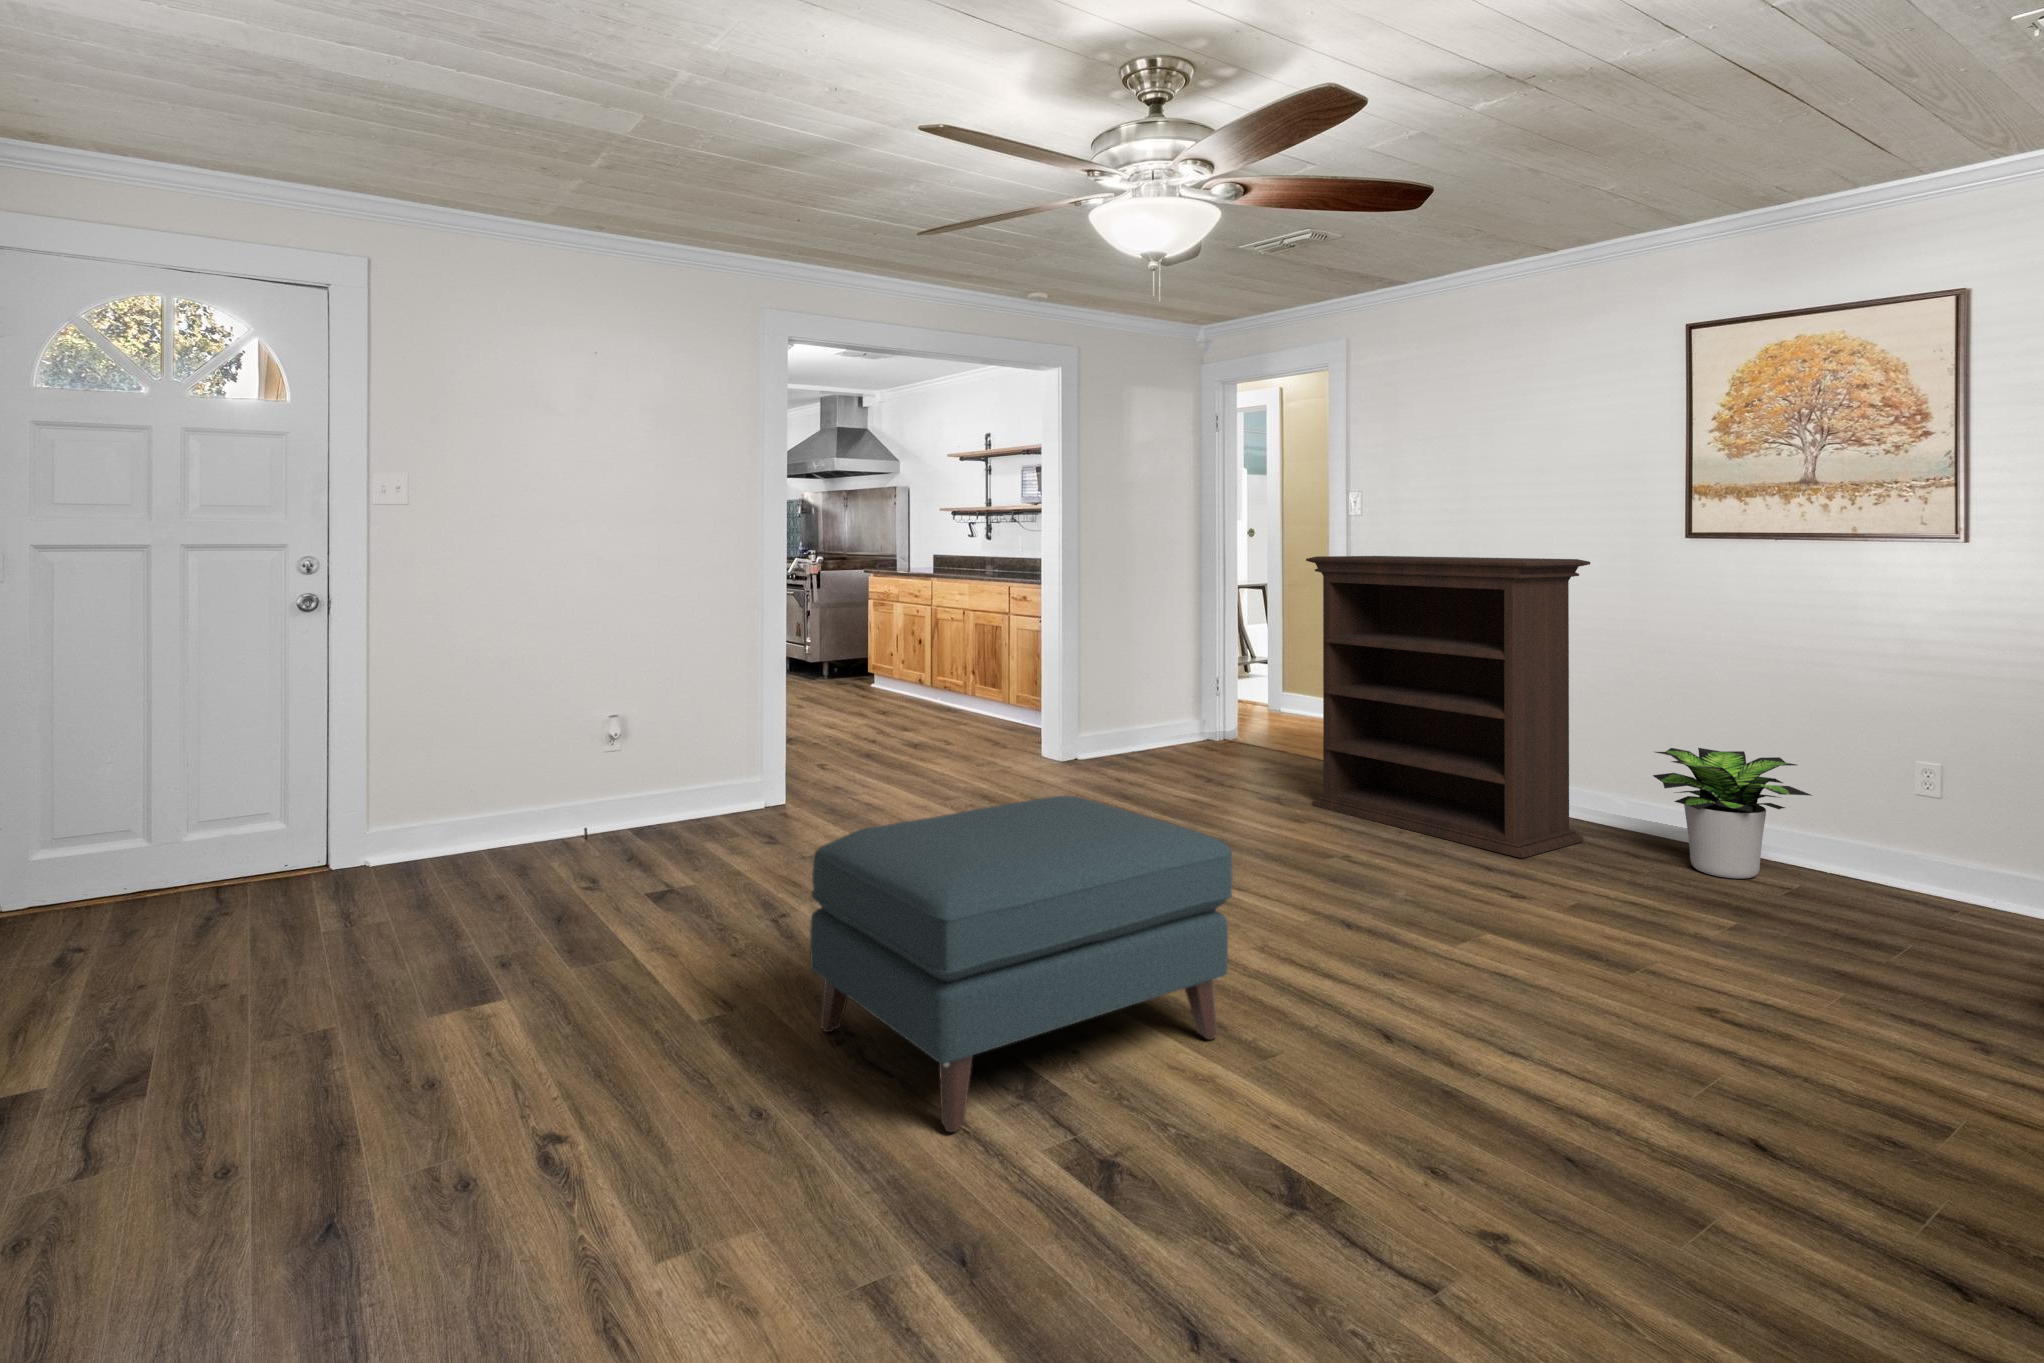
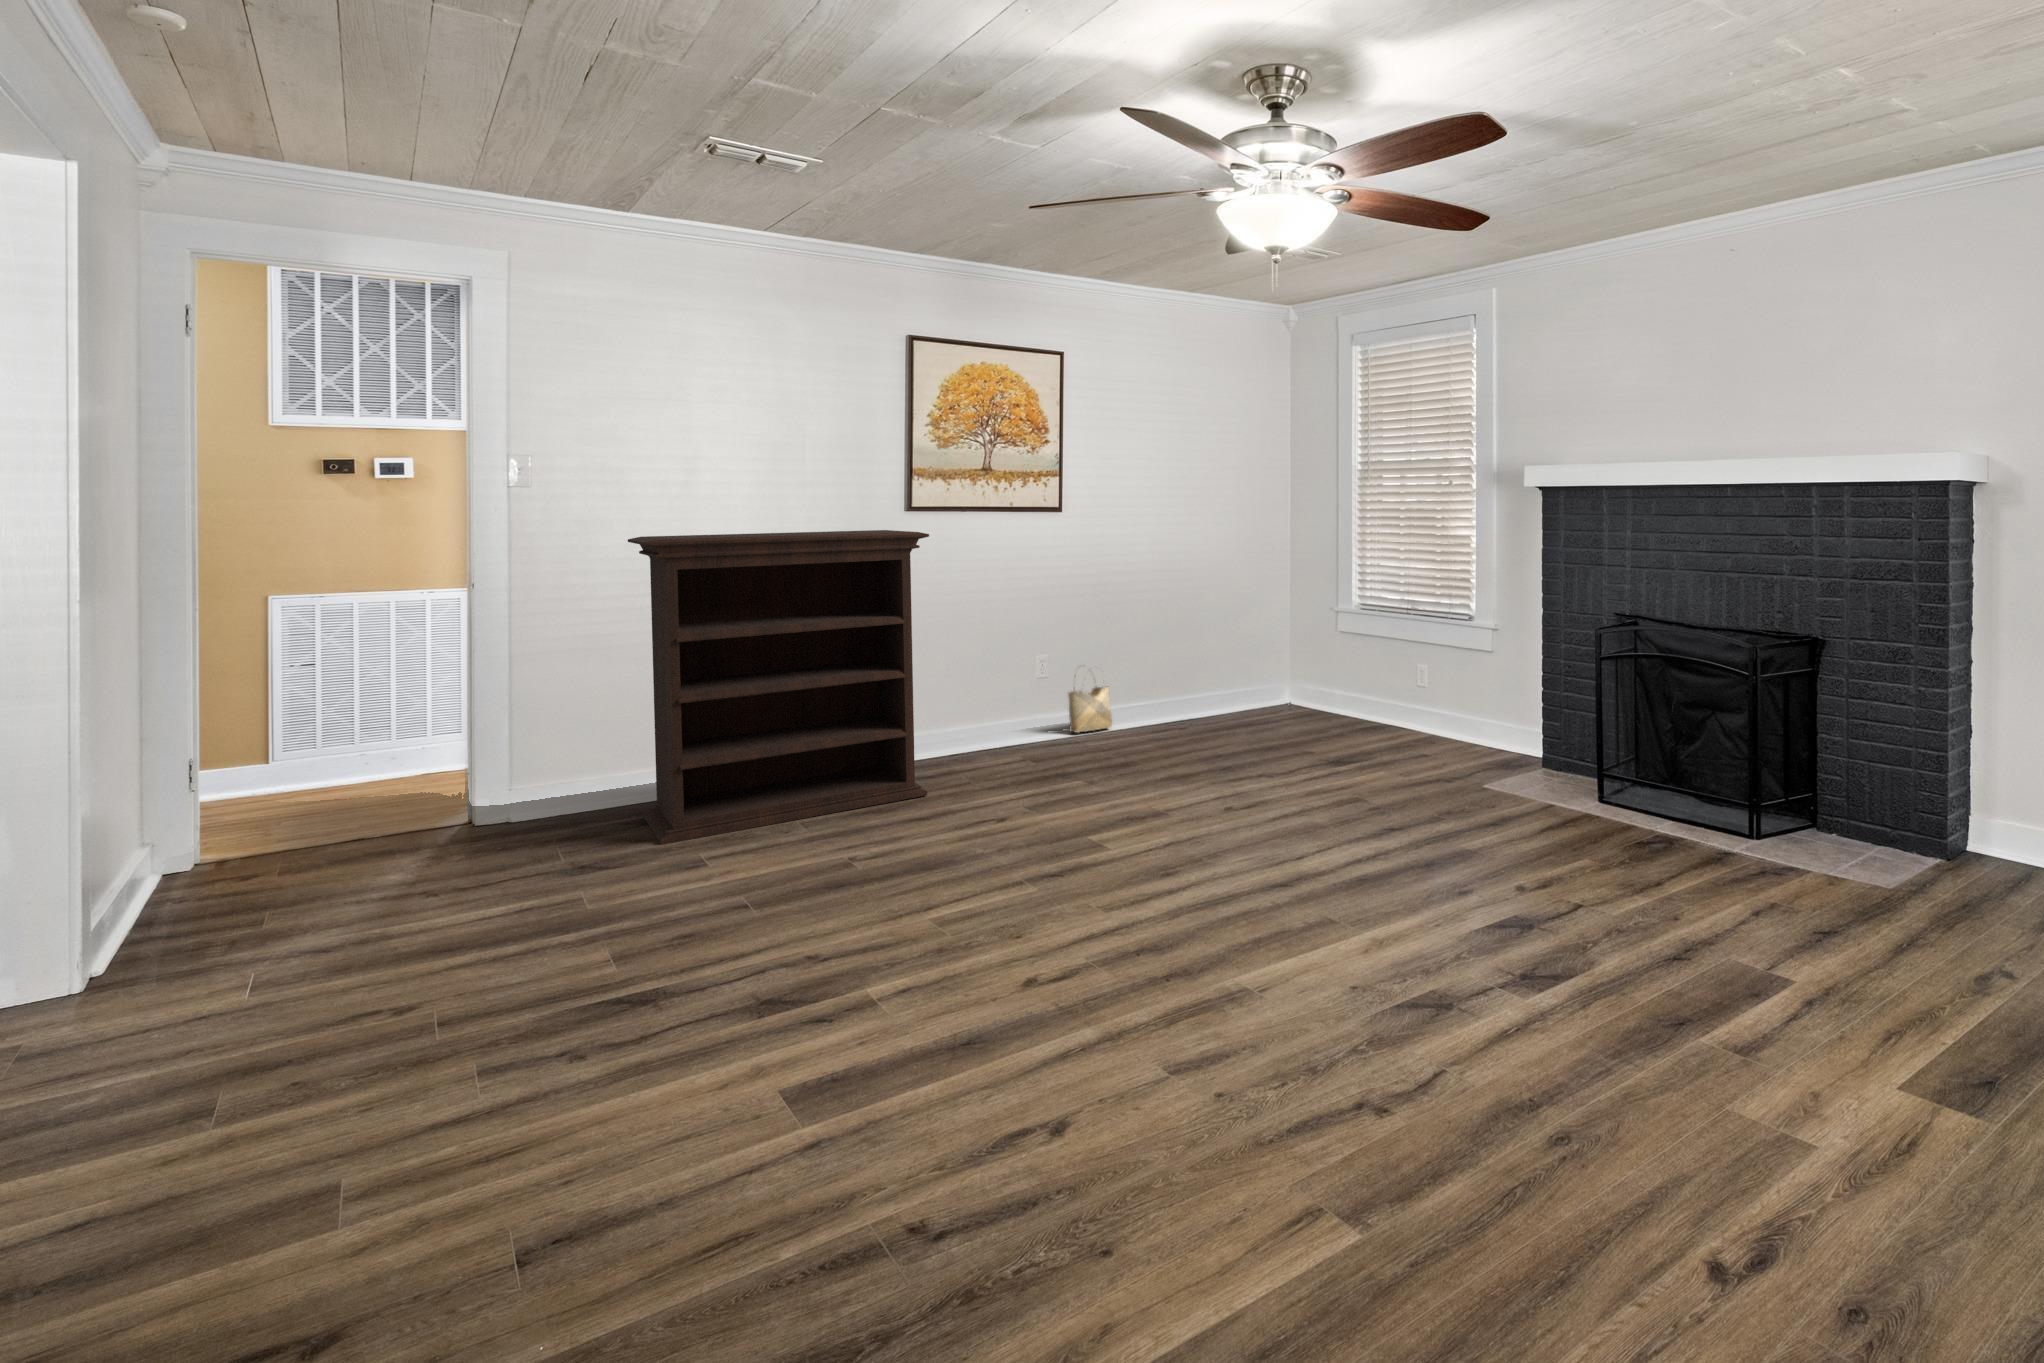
potted plant: present [1653,748,1811,879] -> none [940,666,1043,761]
ottoman: present [810,795,1233,1132] -> none [1149,762,1561,1114]
woven basket: none [1925,802,2032,921] -> present [1068,687,1112,733]

